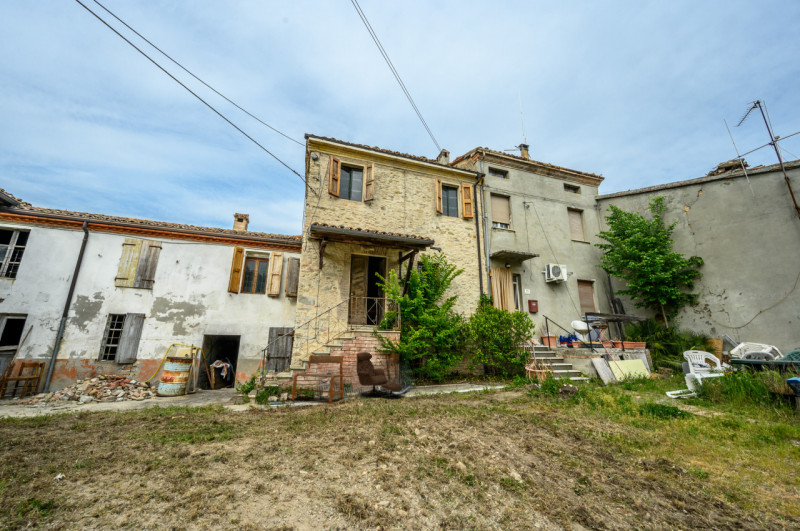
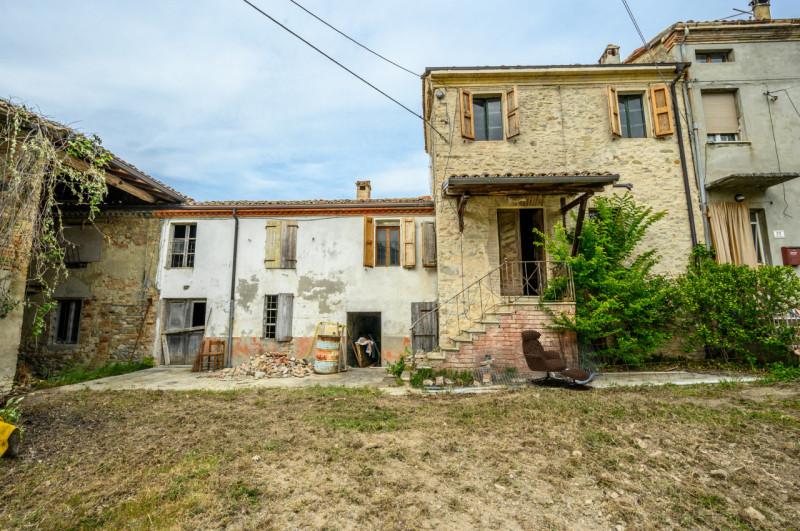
bench: present [291,355,344,403] -> none [449,334,511,392]

